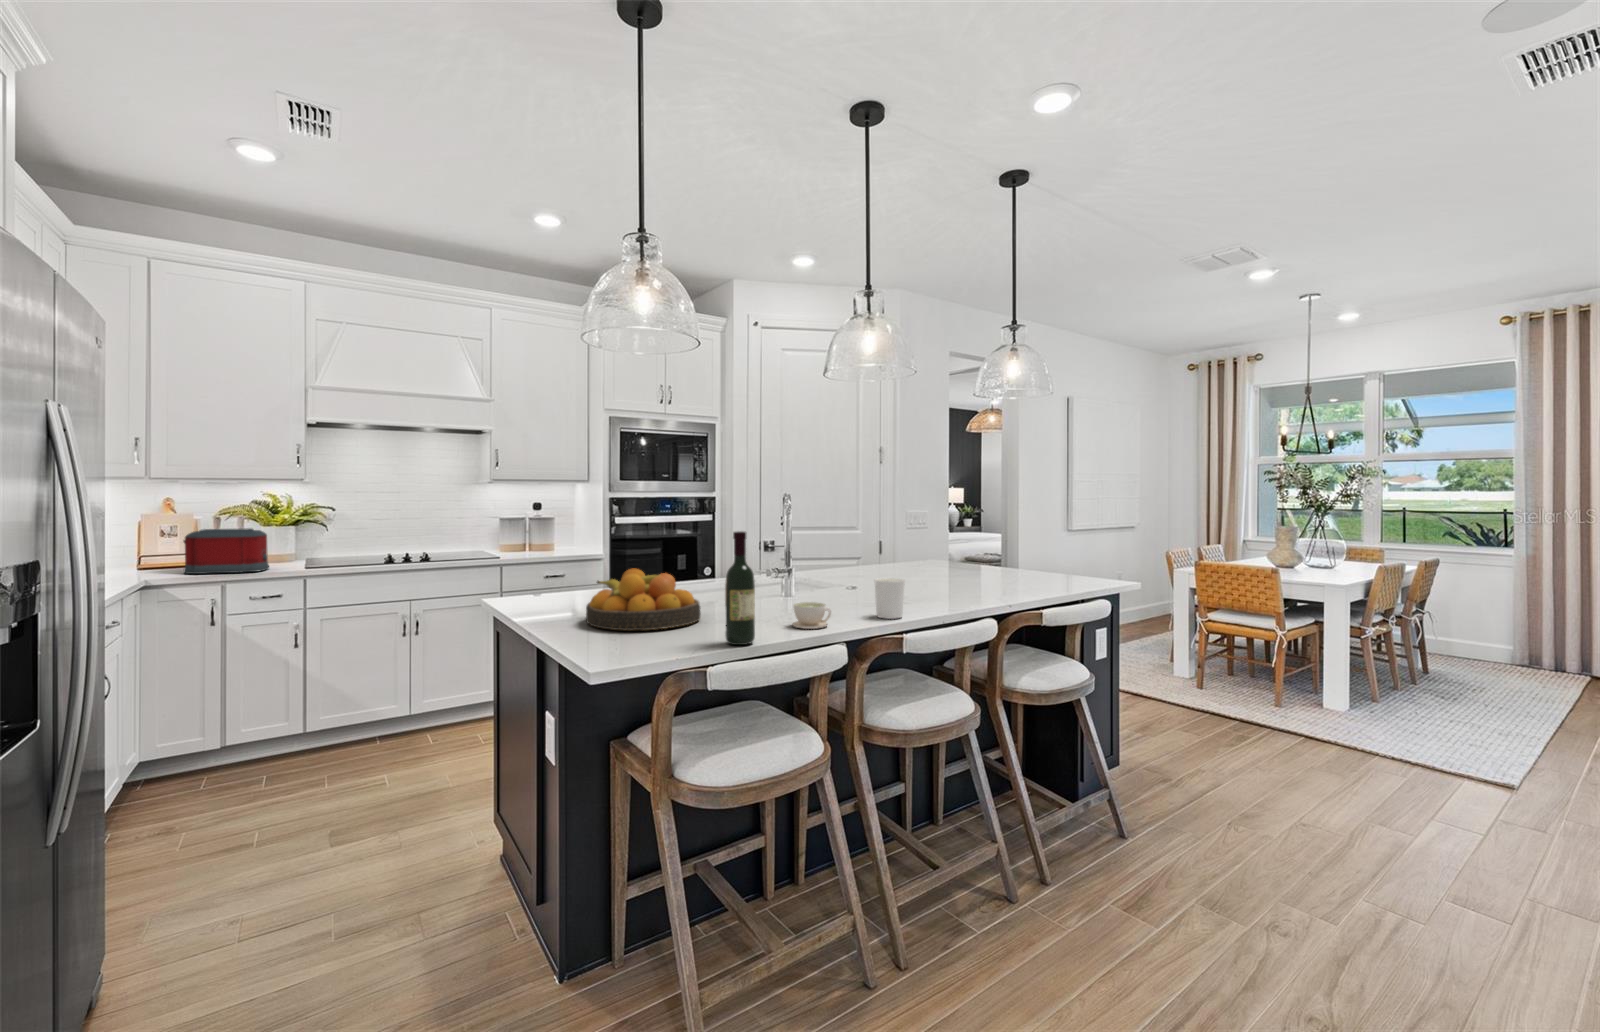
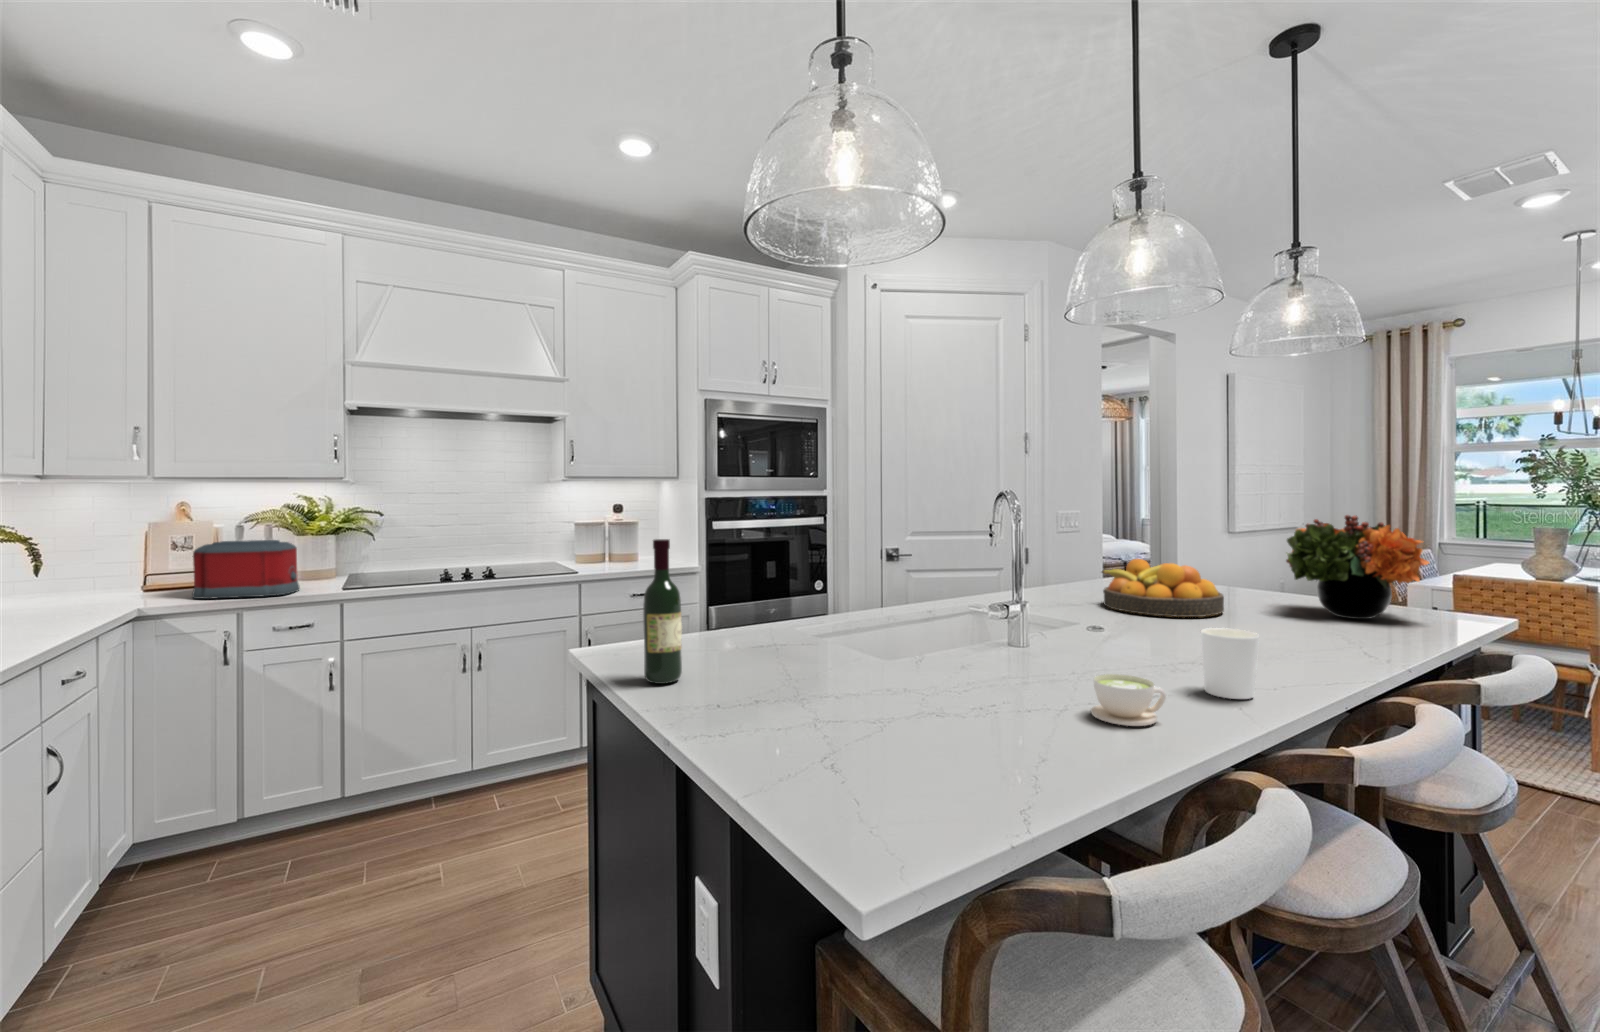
flower arrangement: none [1001,511,1088,583] -> present [1286,515,1429,619]
wine bottle: present [725,531,755,645] -> present [643,539,682,684]
fruit bowl: present [586,569,701,630] -> present [1102,559,1224,617]

